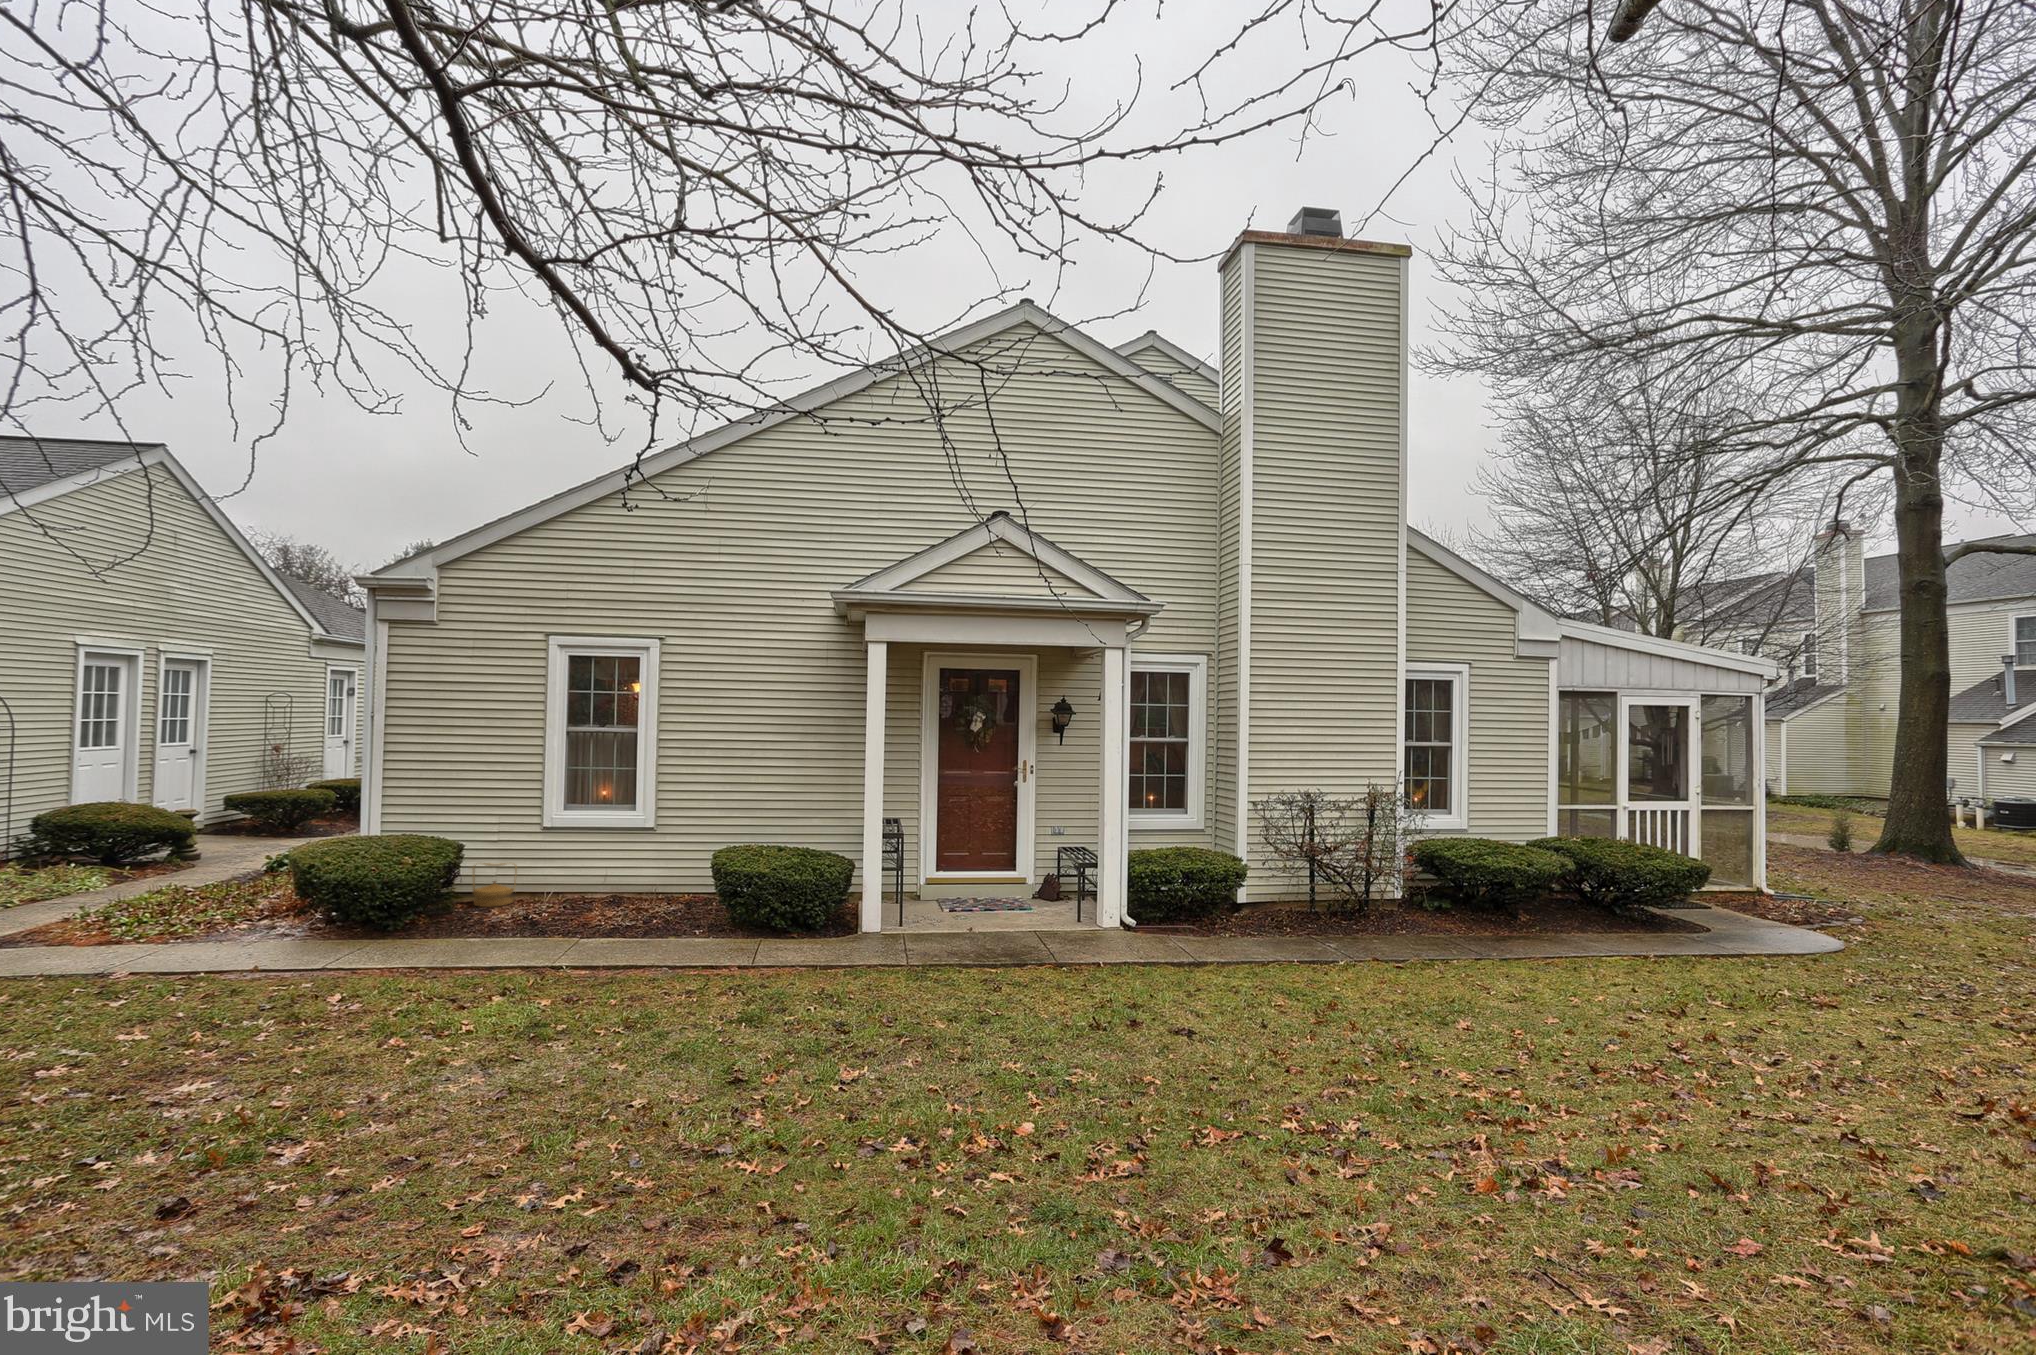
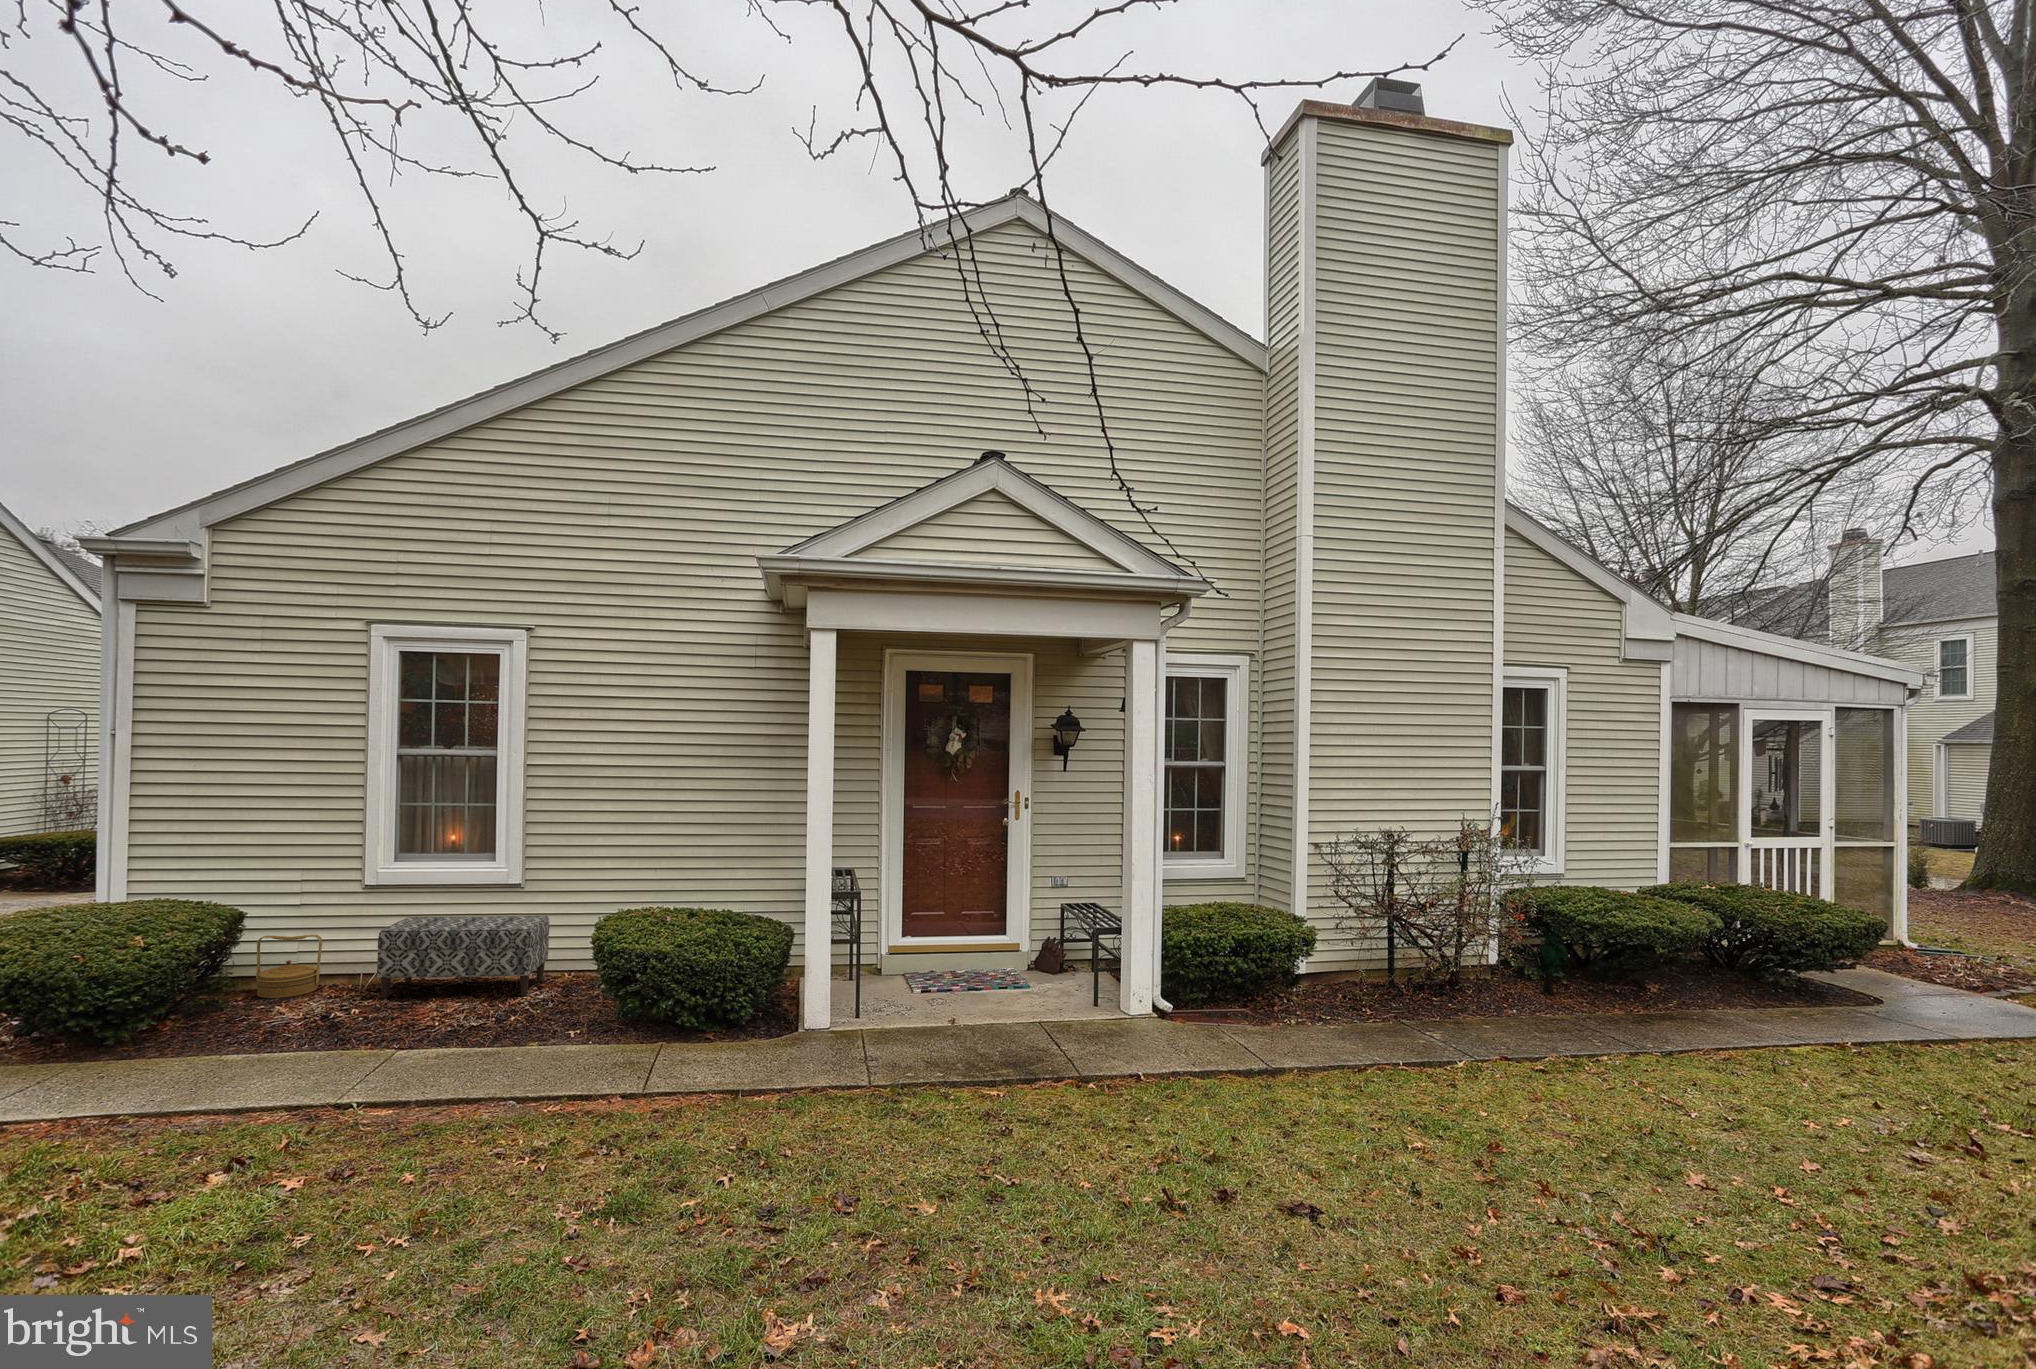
bench: none [558,851,676,908] -> present [377,916,549,999]
decorative plant: none [1419,869,1450,919] -> present [1529,933,1568,995]

